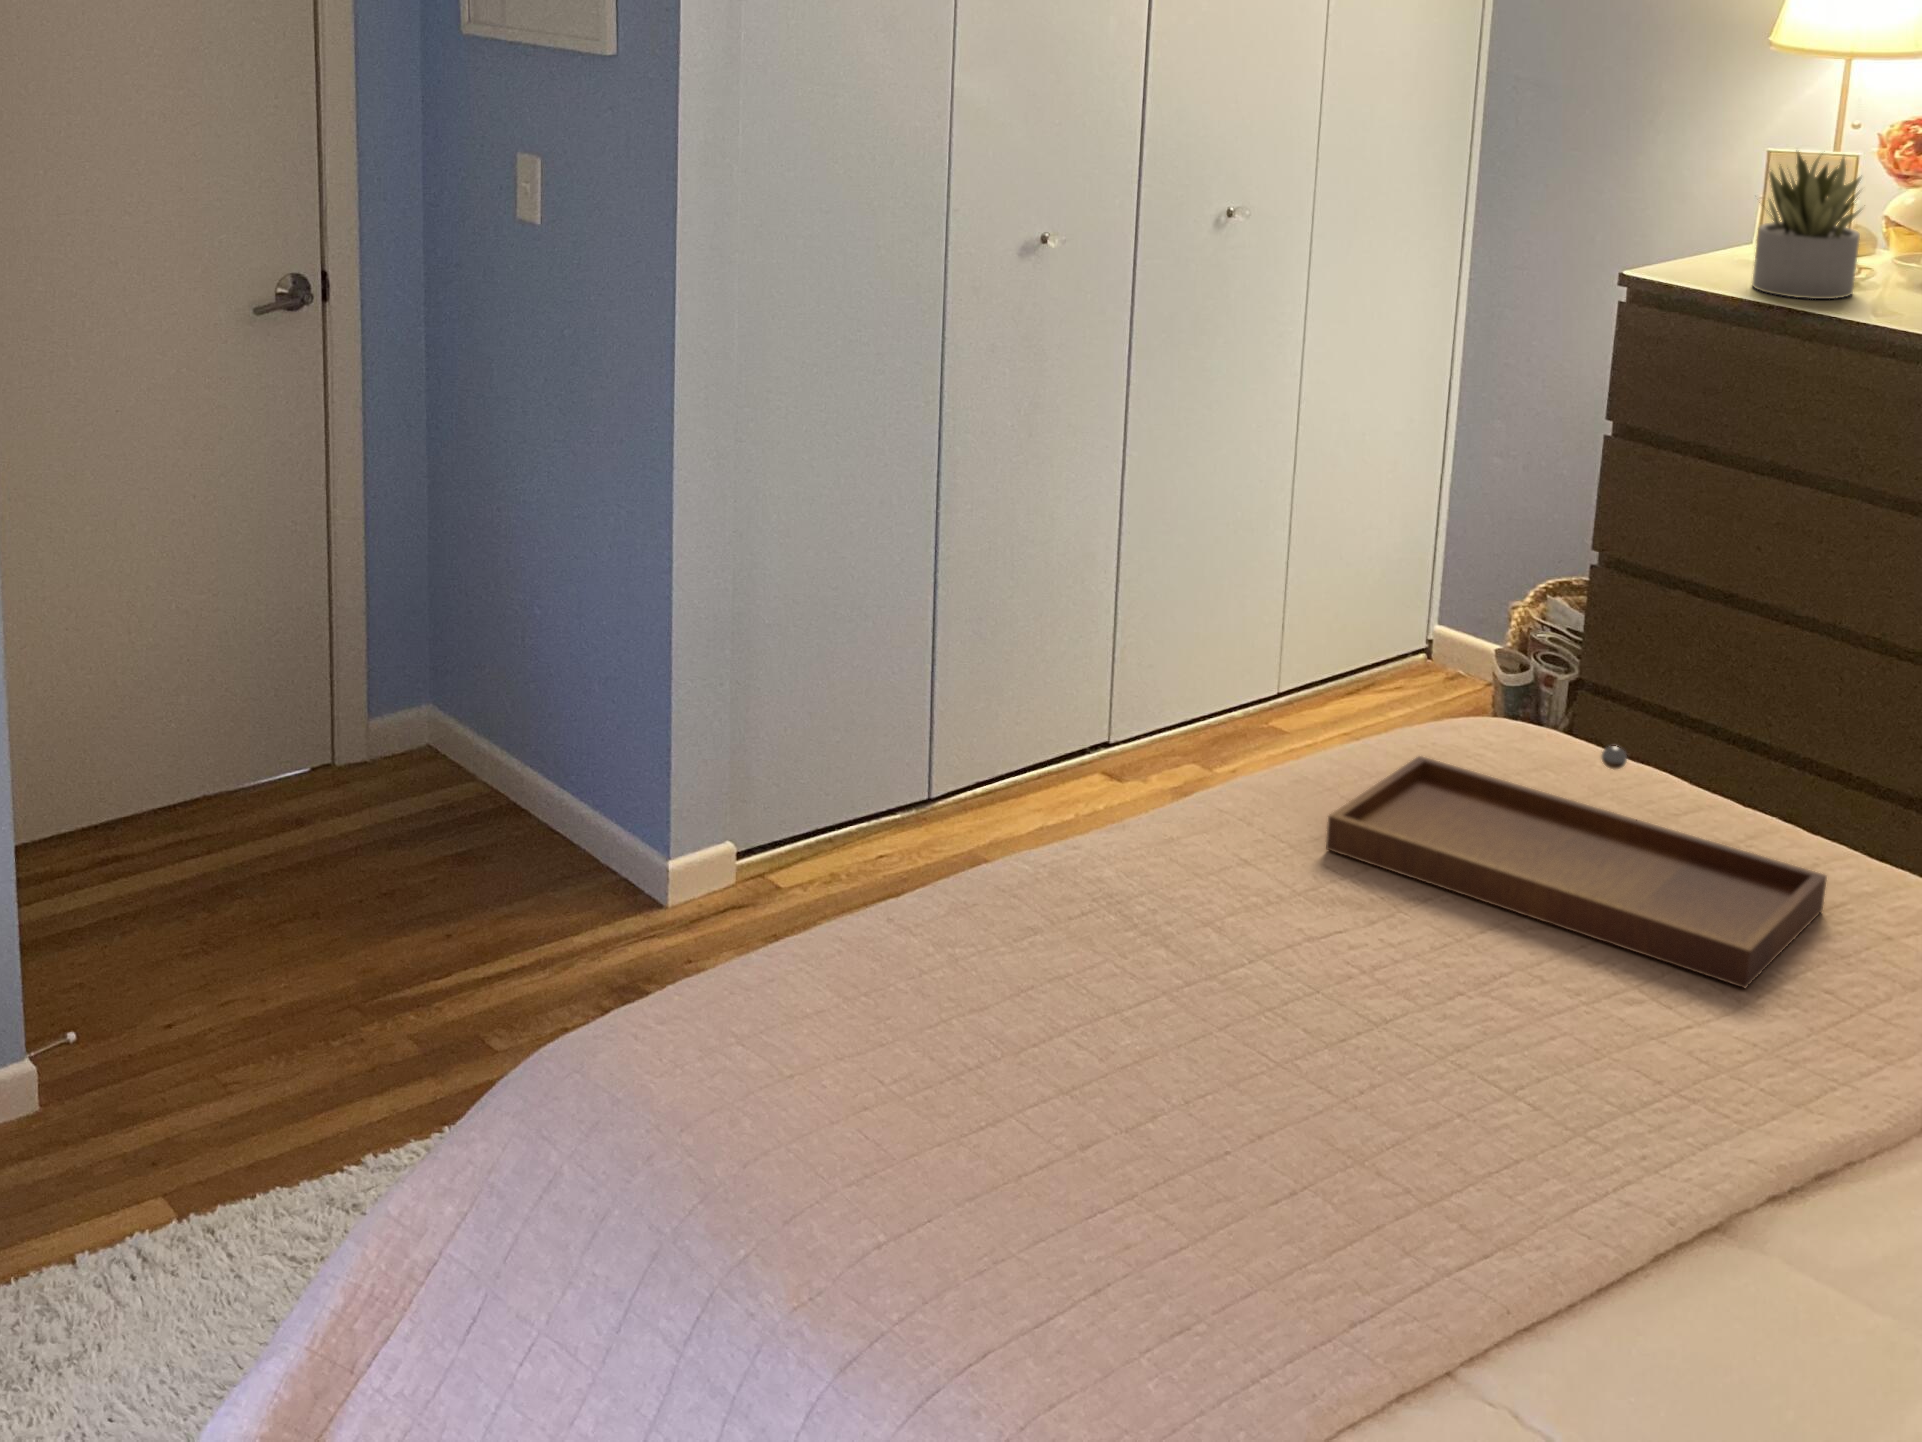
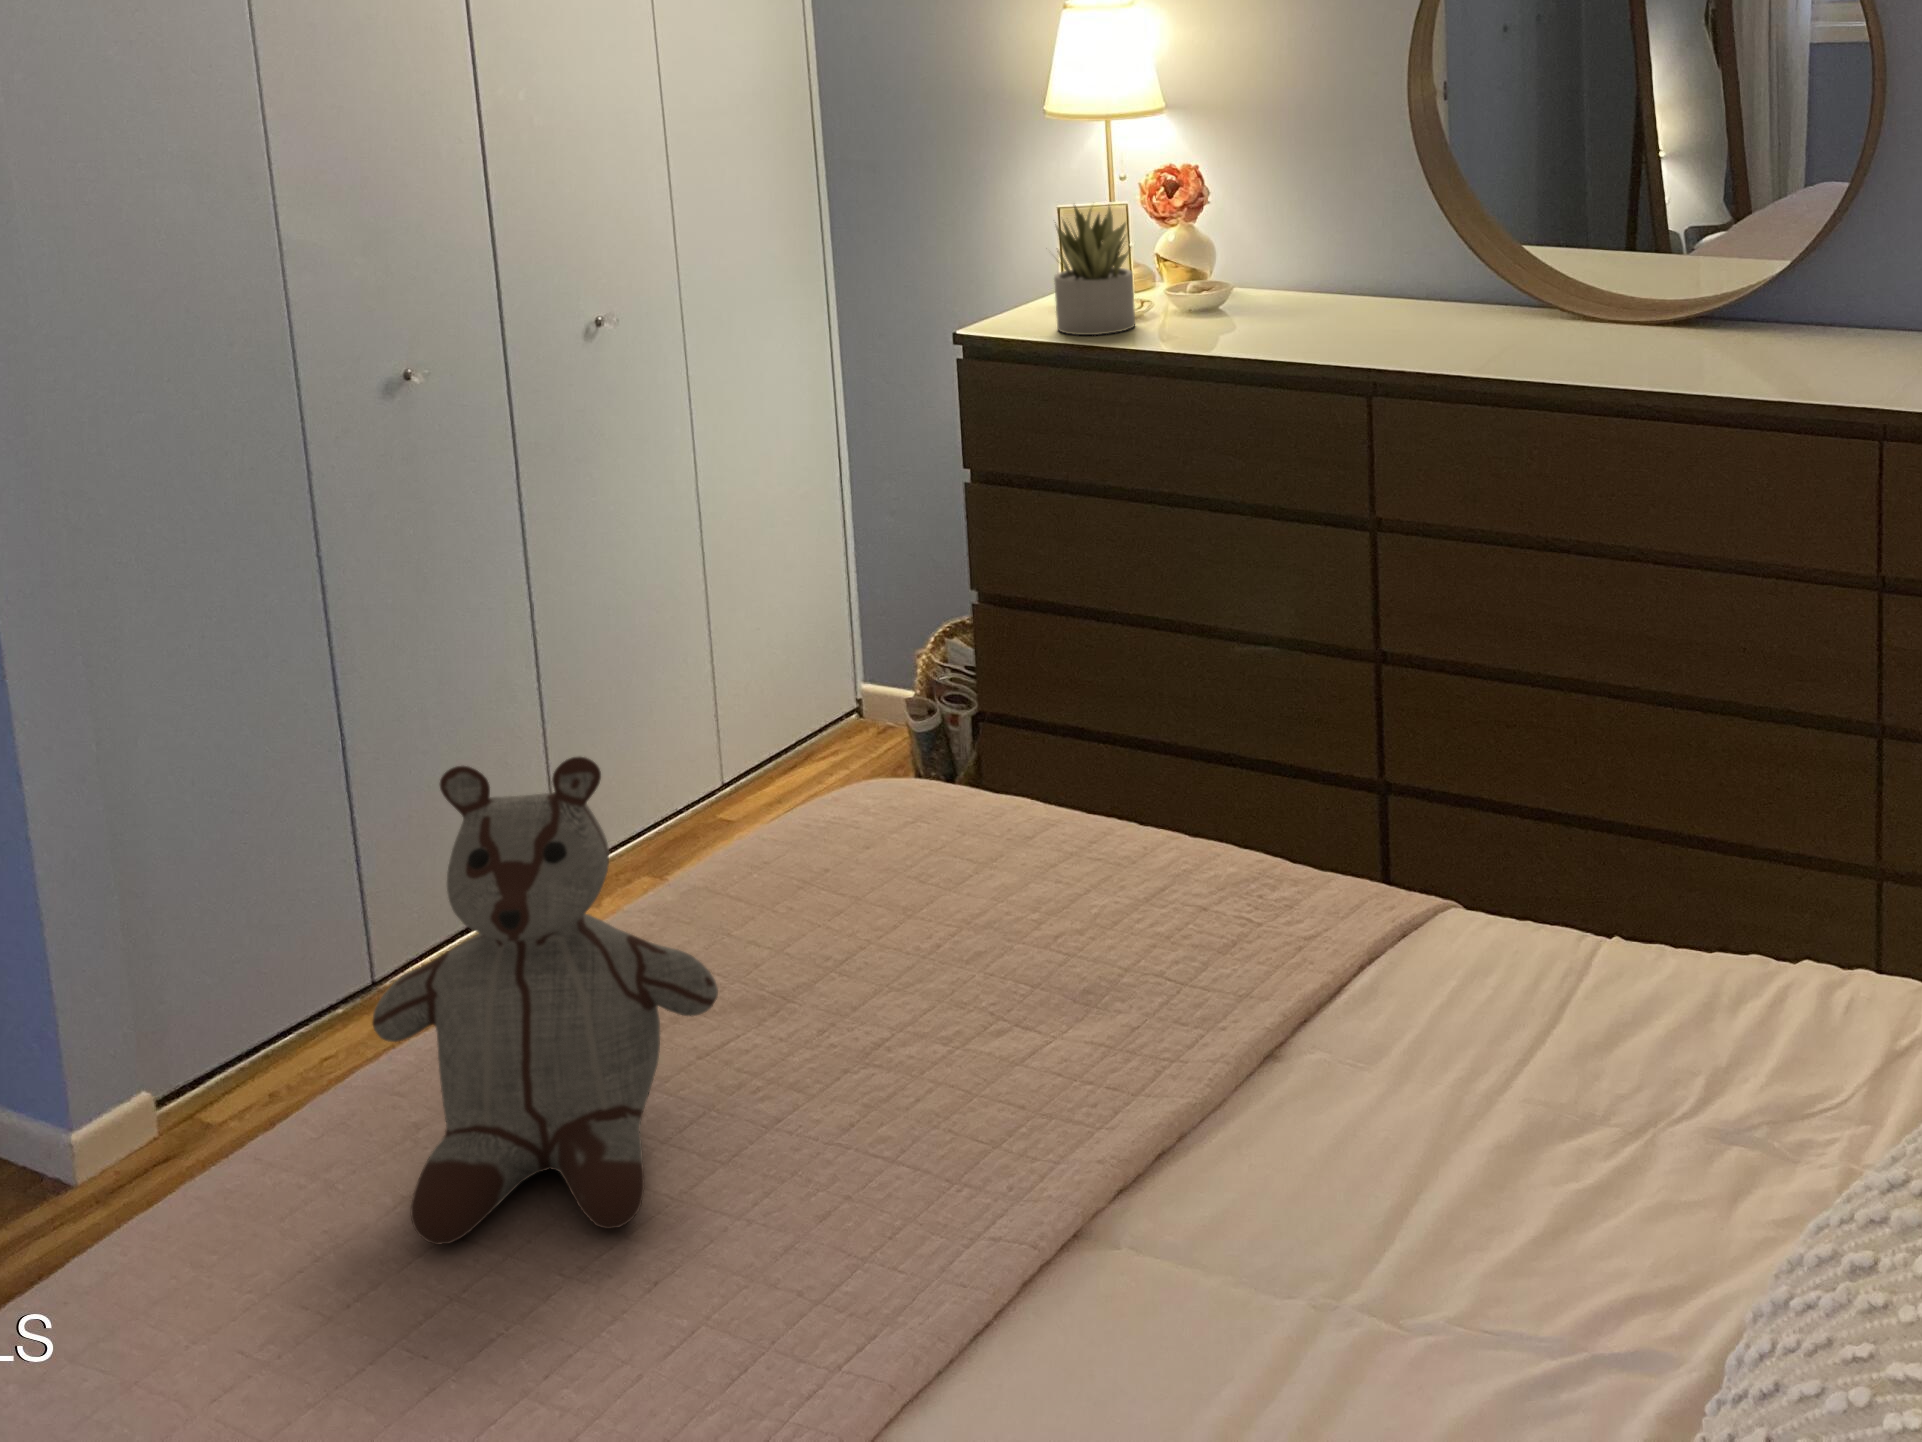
stuffed bear: none [1024,620,1354,1074] -> present [372,757,718,1245]
tray: present [1326,746,1827,988] -> none [712,782,1152,987]

